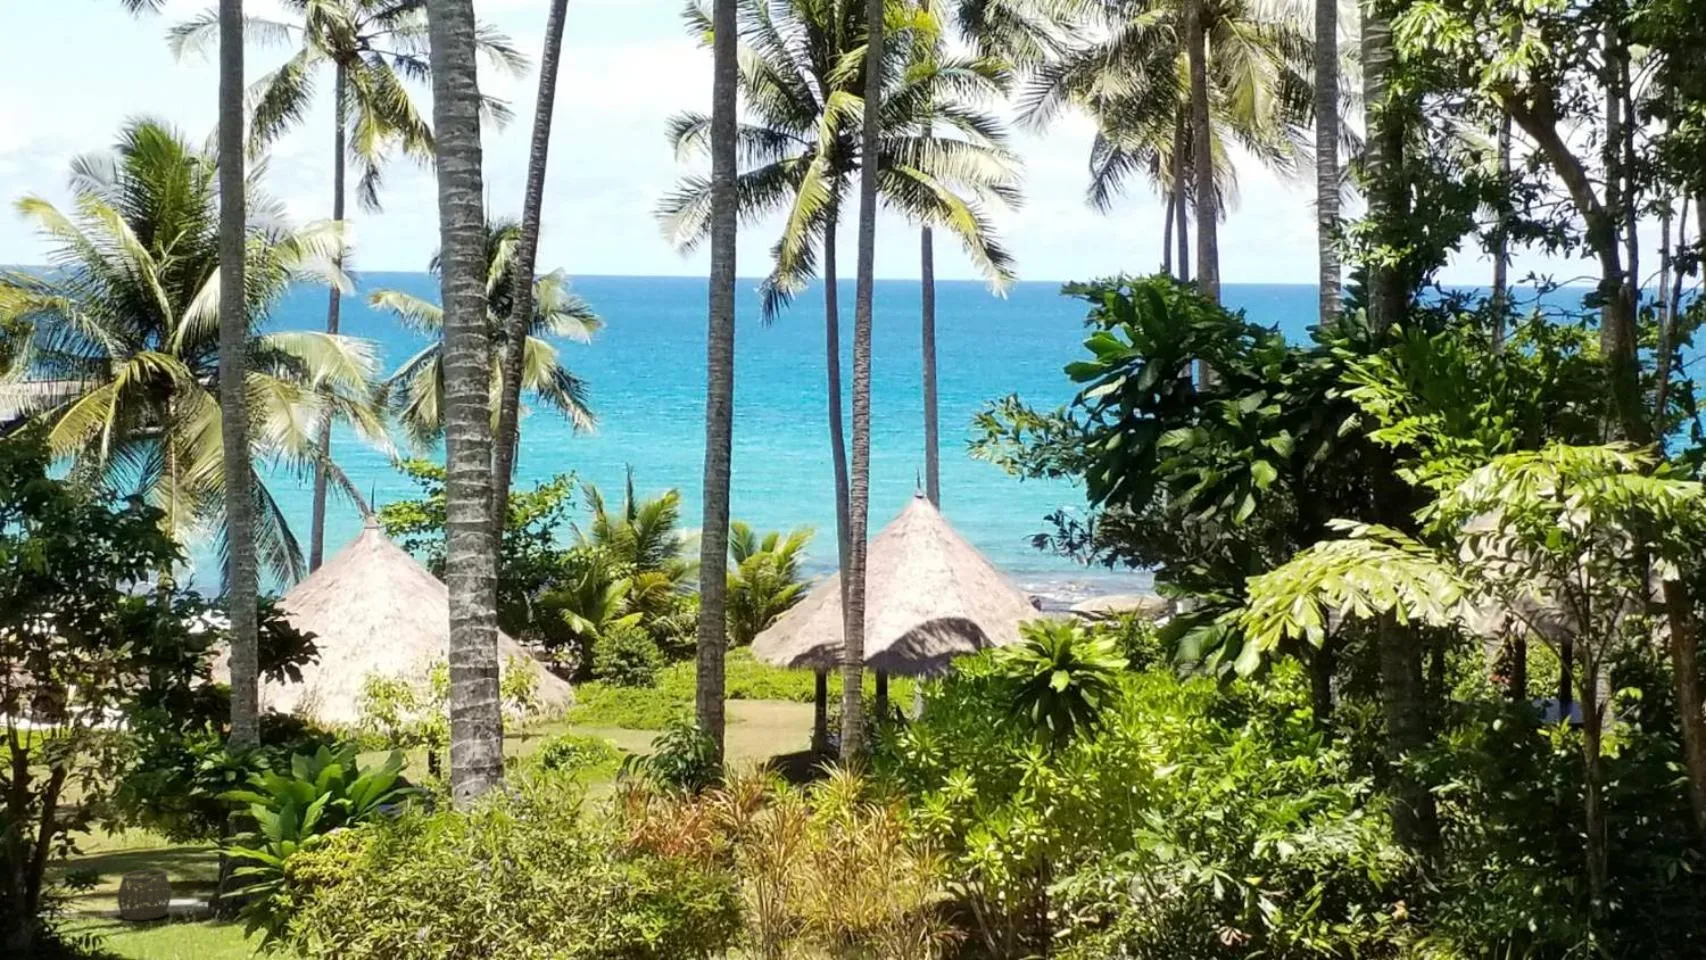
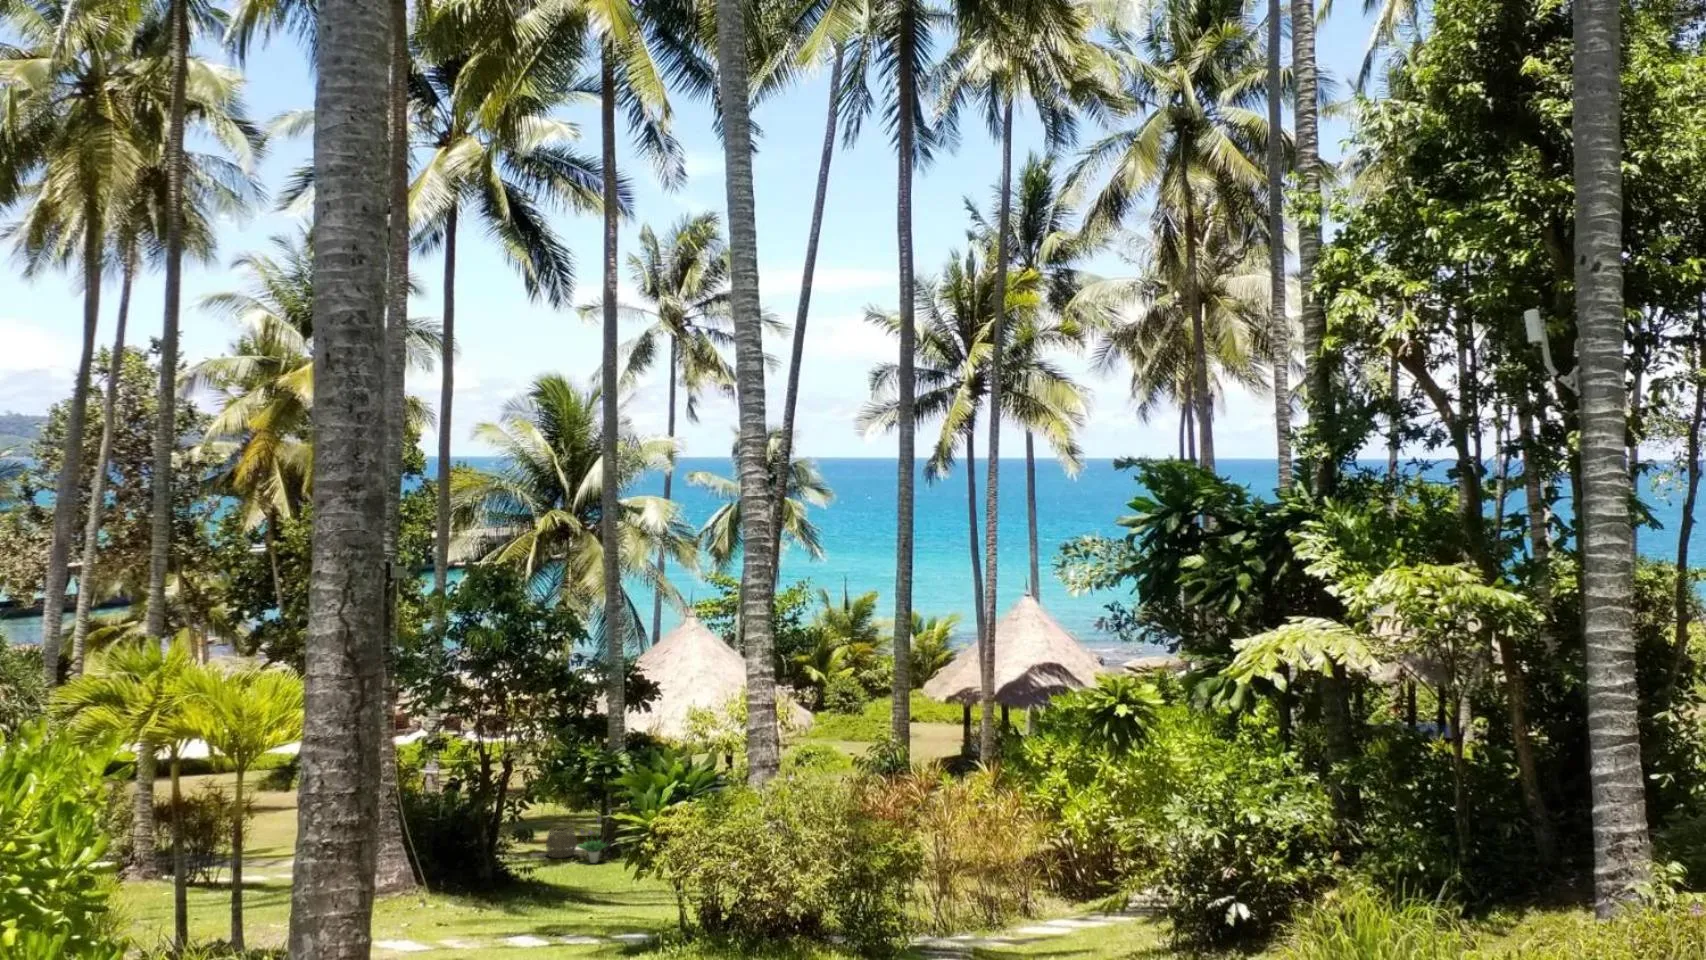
potted plant: none [171,851,229,928] -> present [578,817,609,863]

